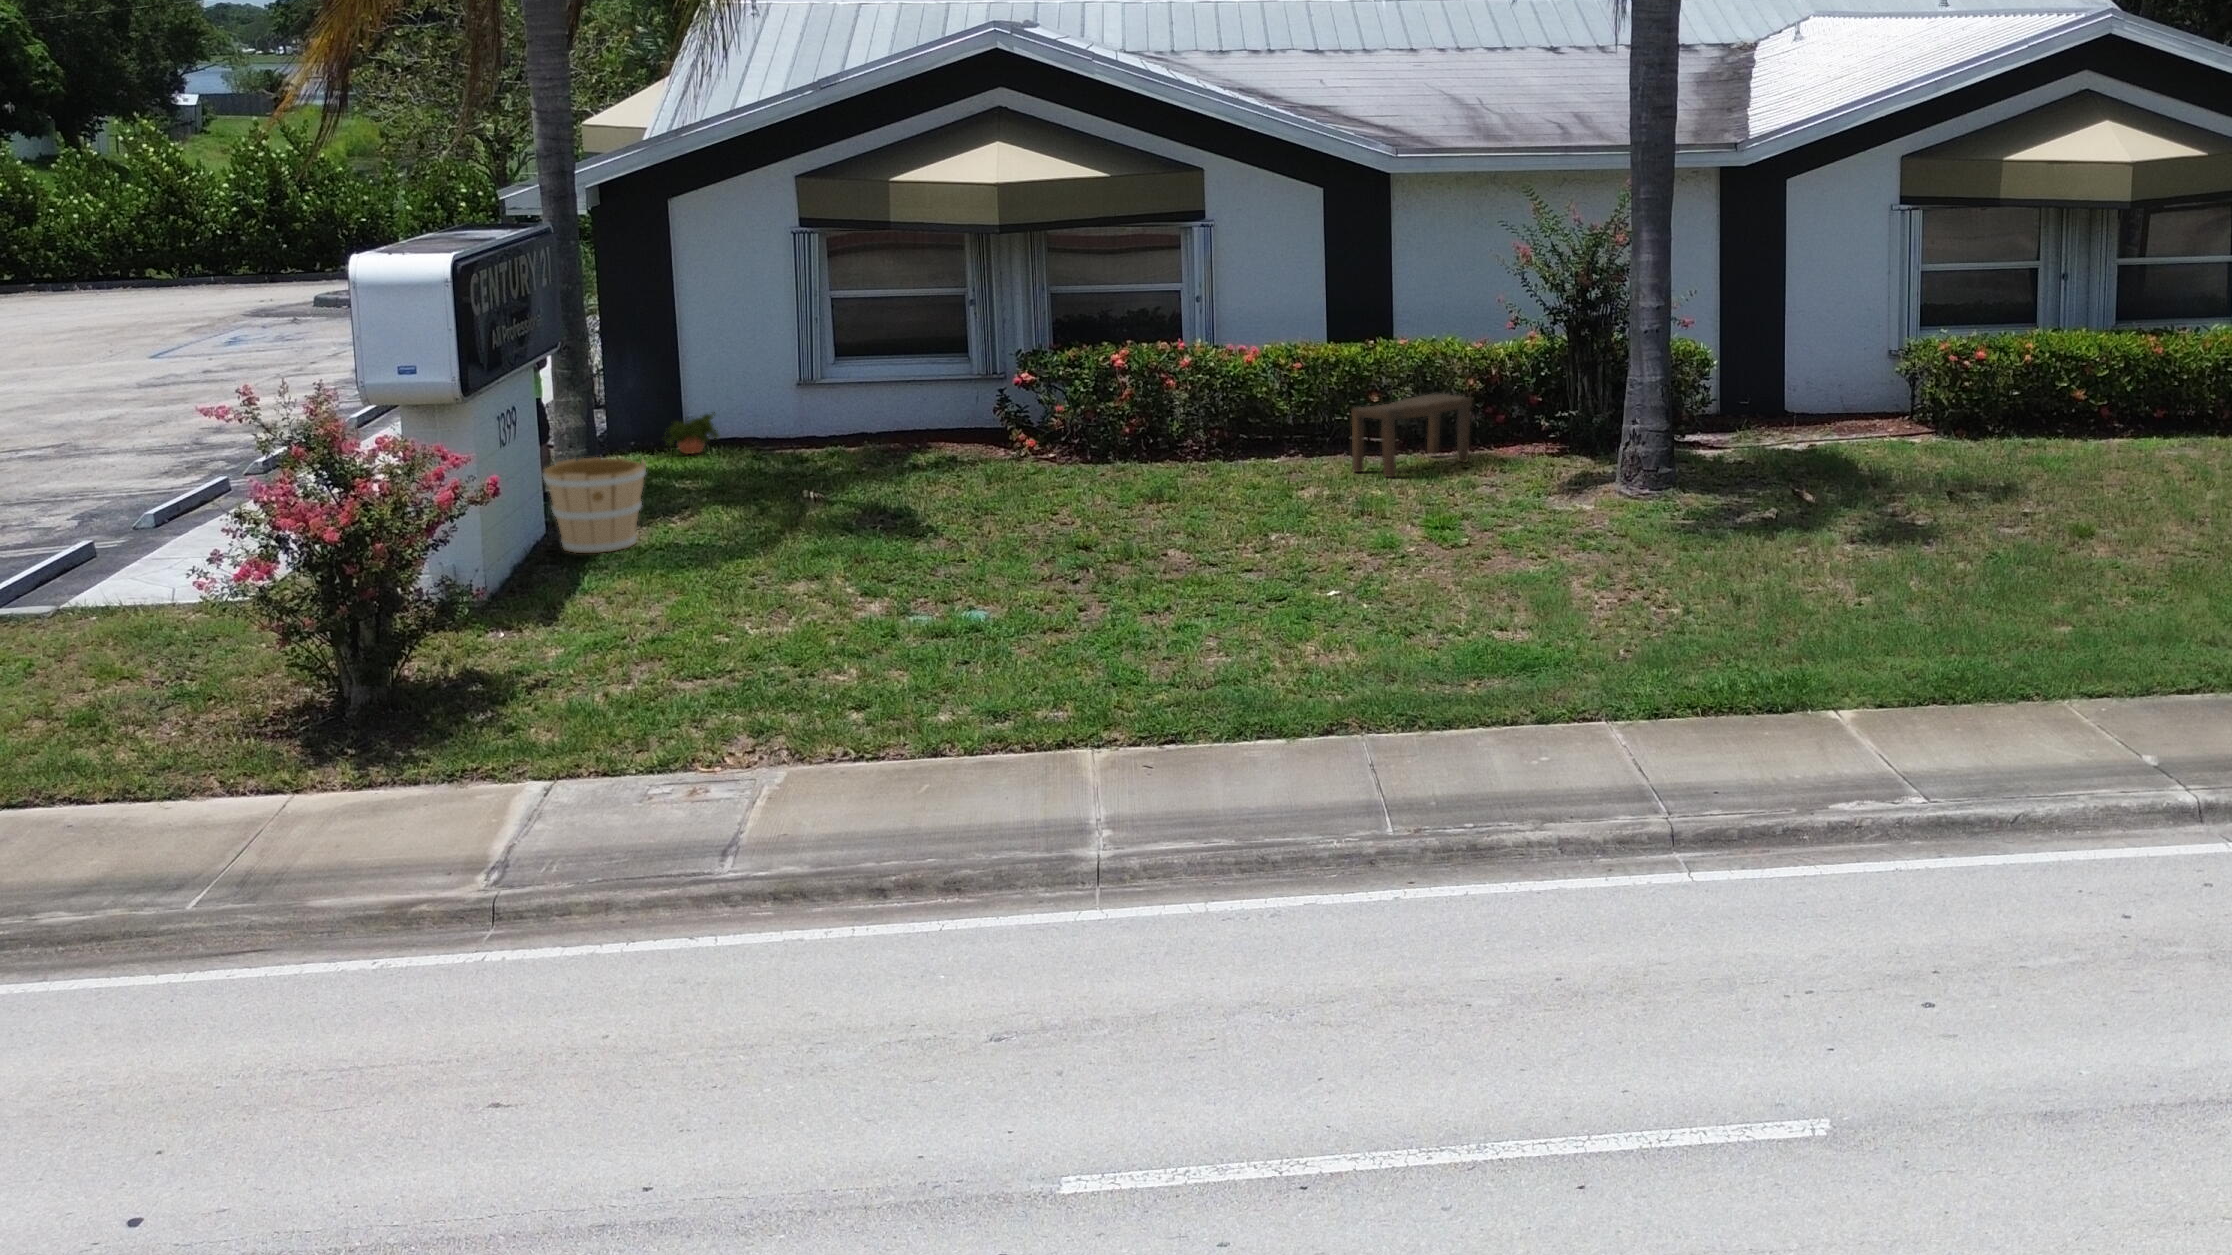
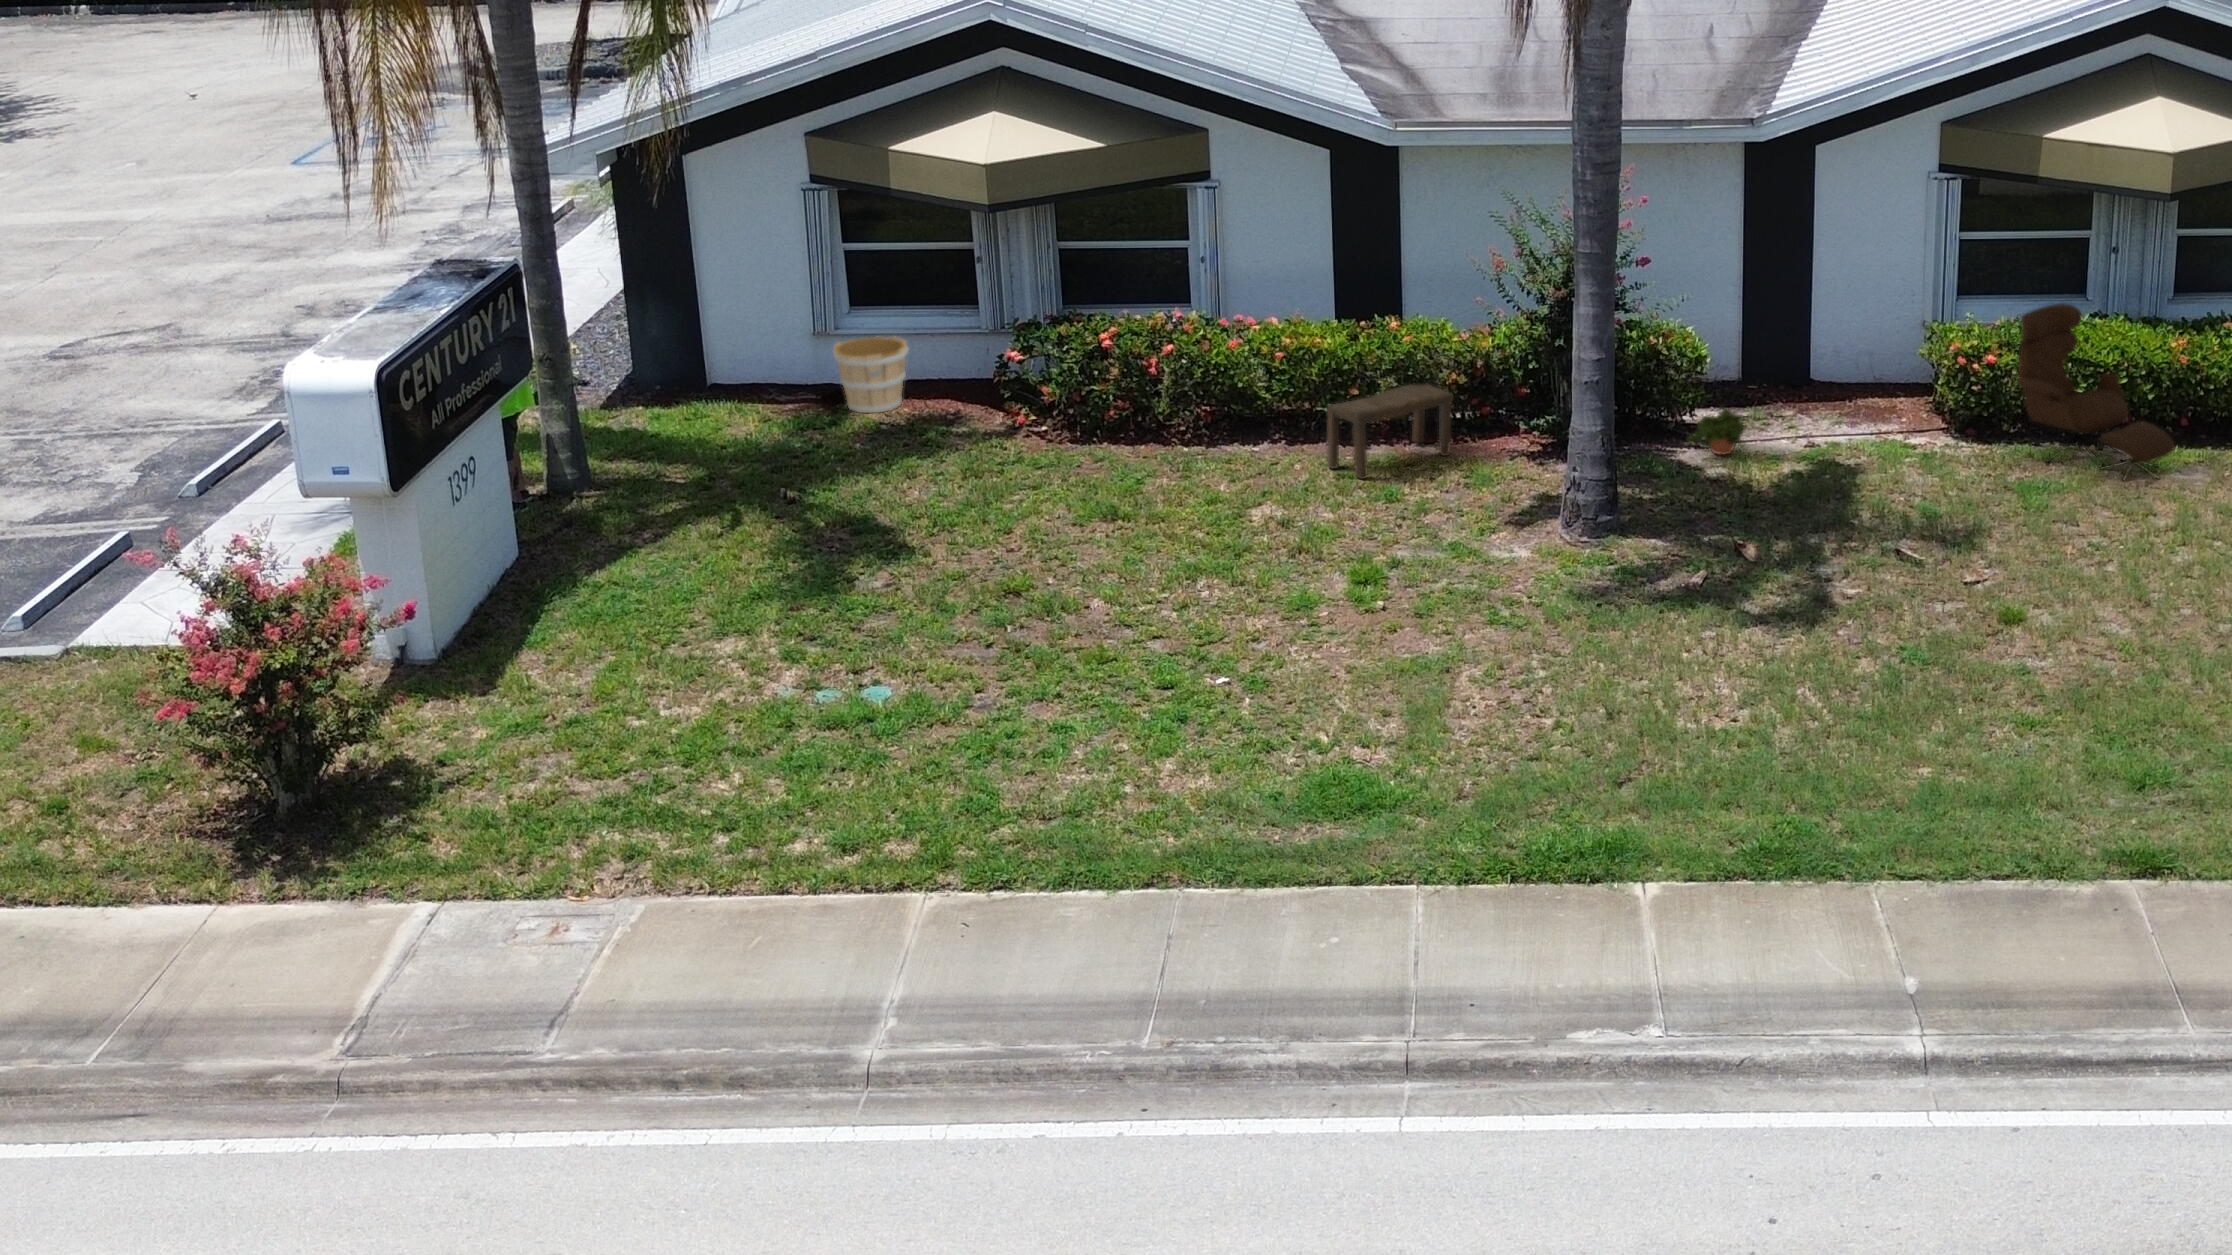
lounge chair: none [2007,305,2163,458] -> present [2018,303,2175,480]
potted plant: present [665,412,719,454] -> present [1687,407,1748,455]
wooden bucket: present [543,457,646,553] -> present [833,337,908,413]

